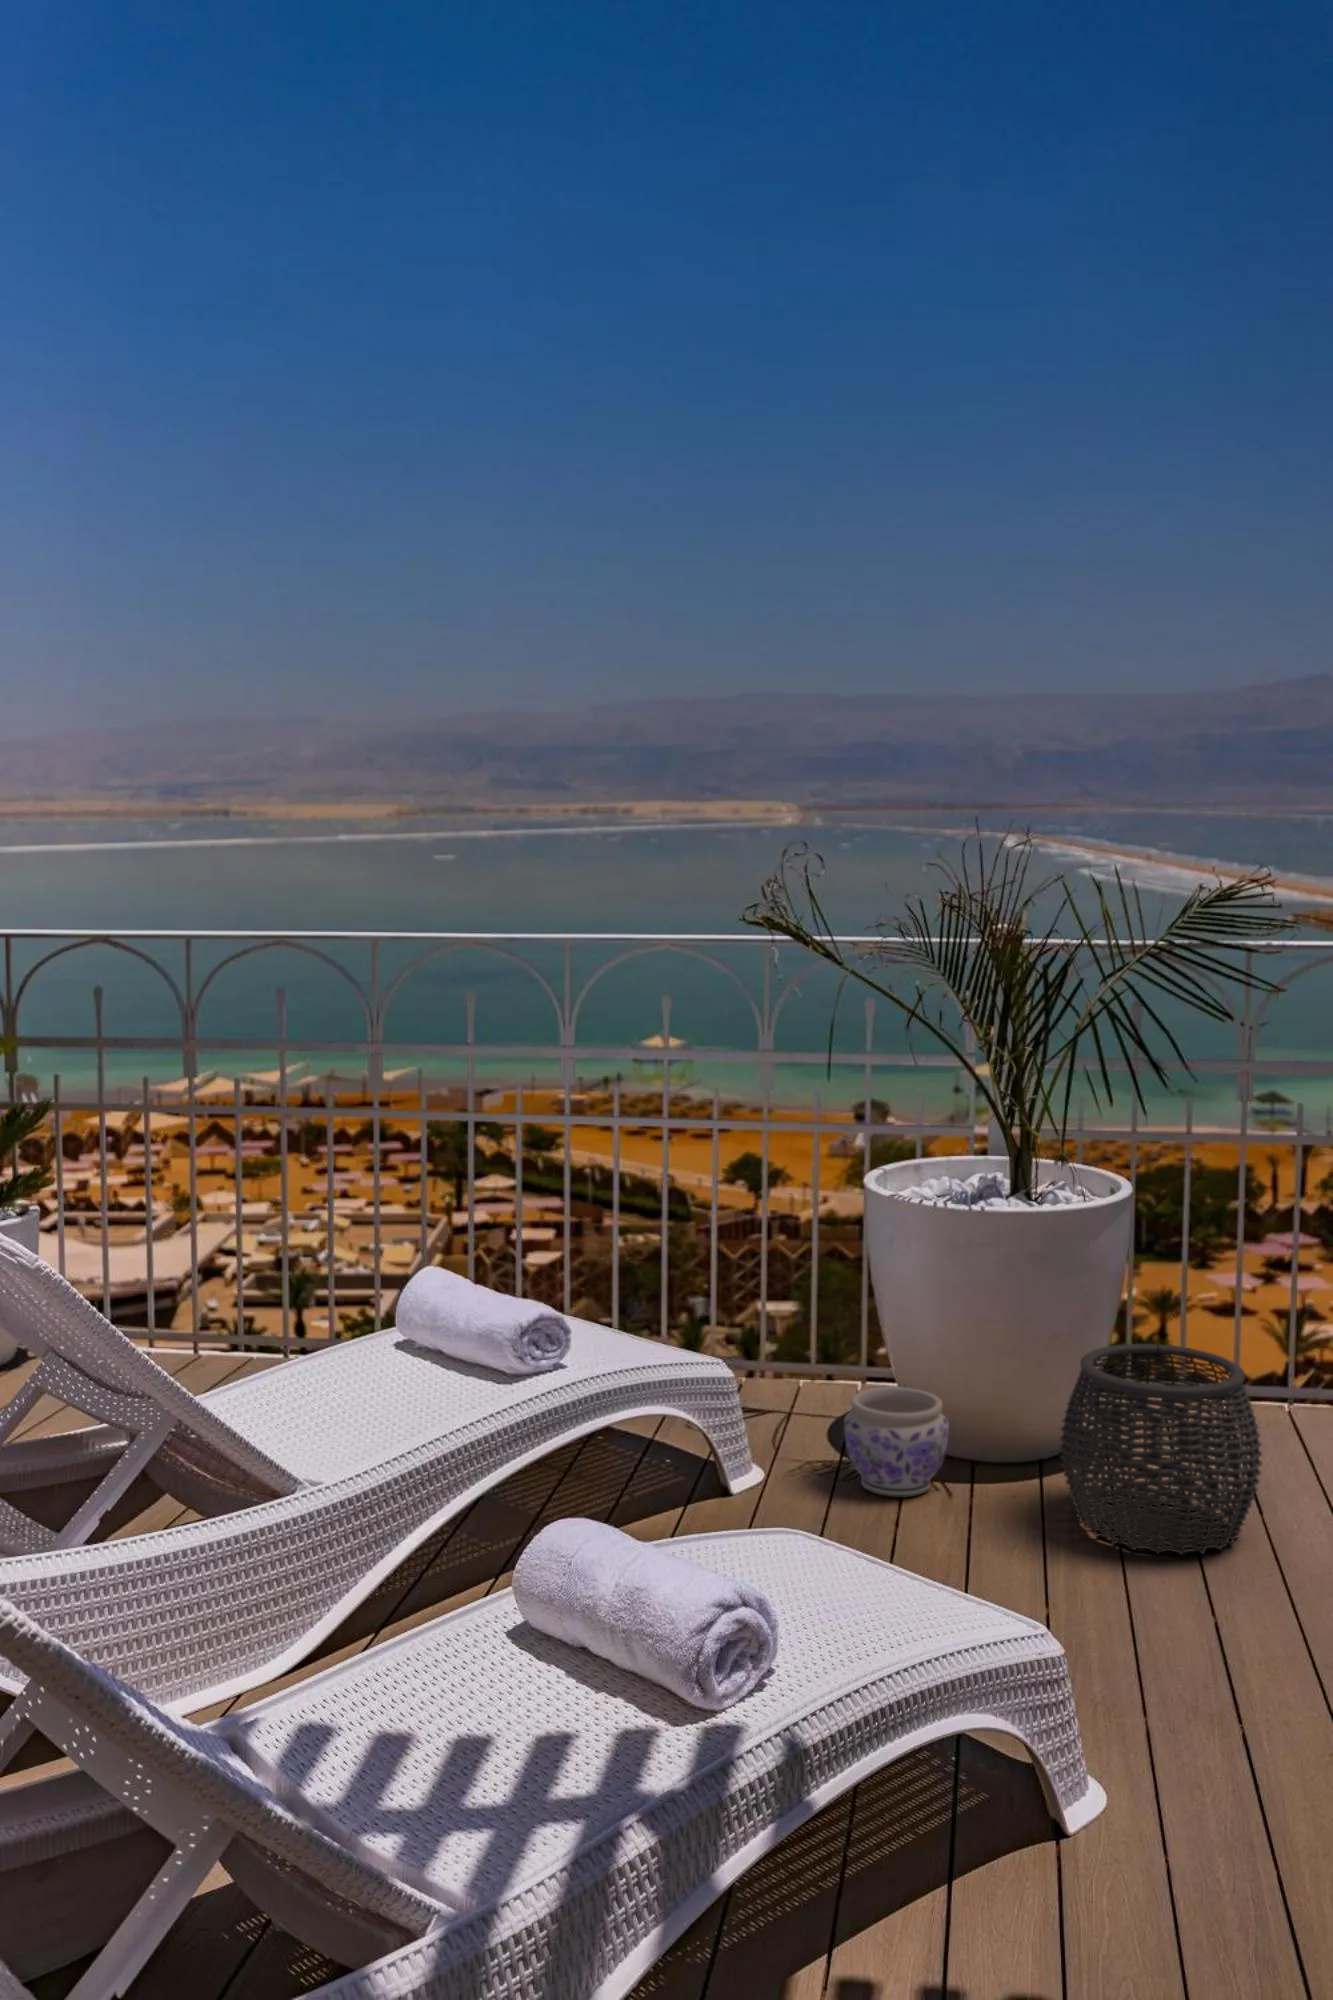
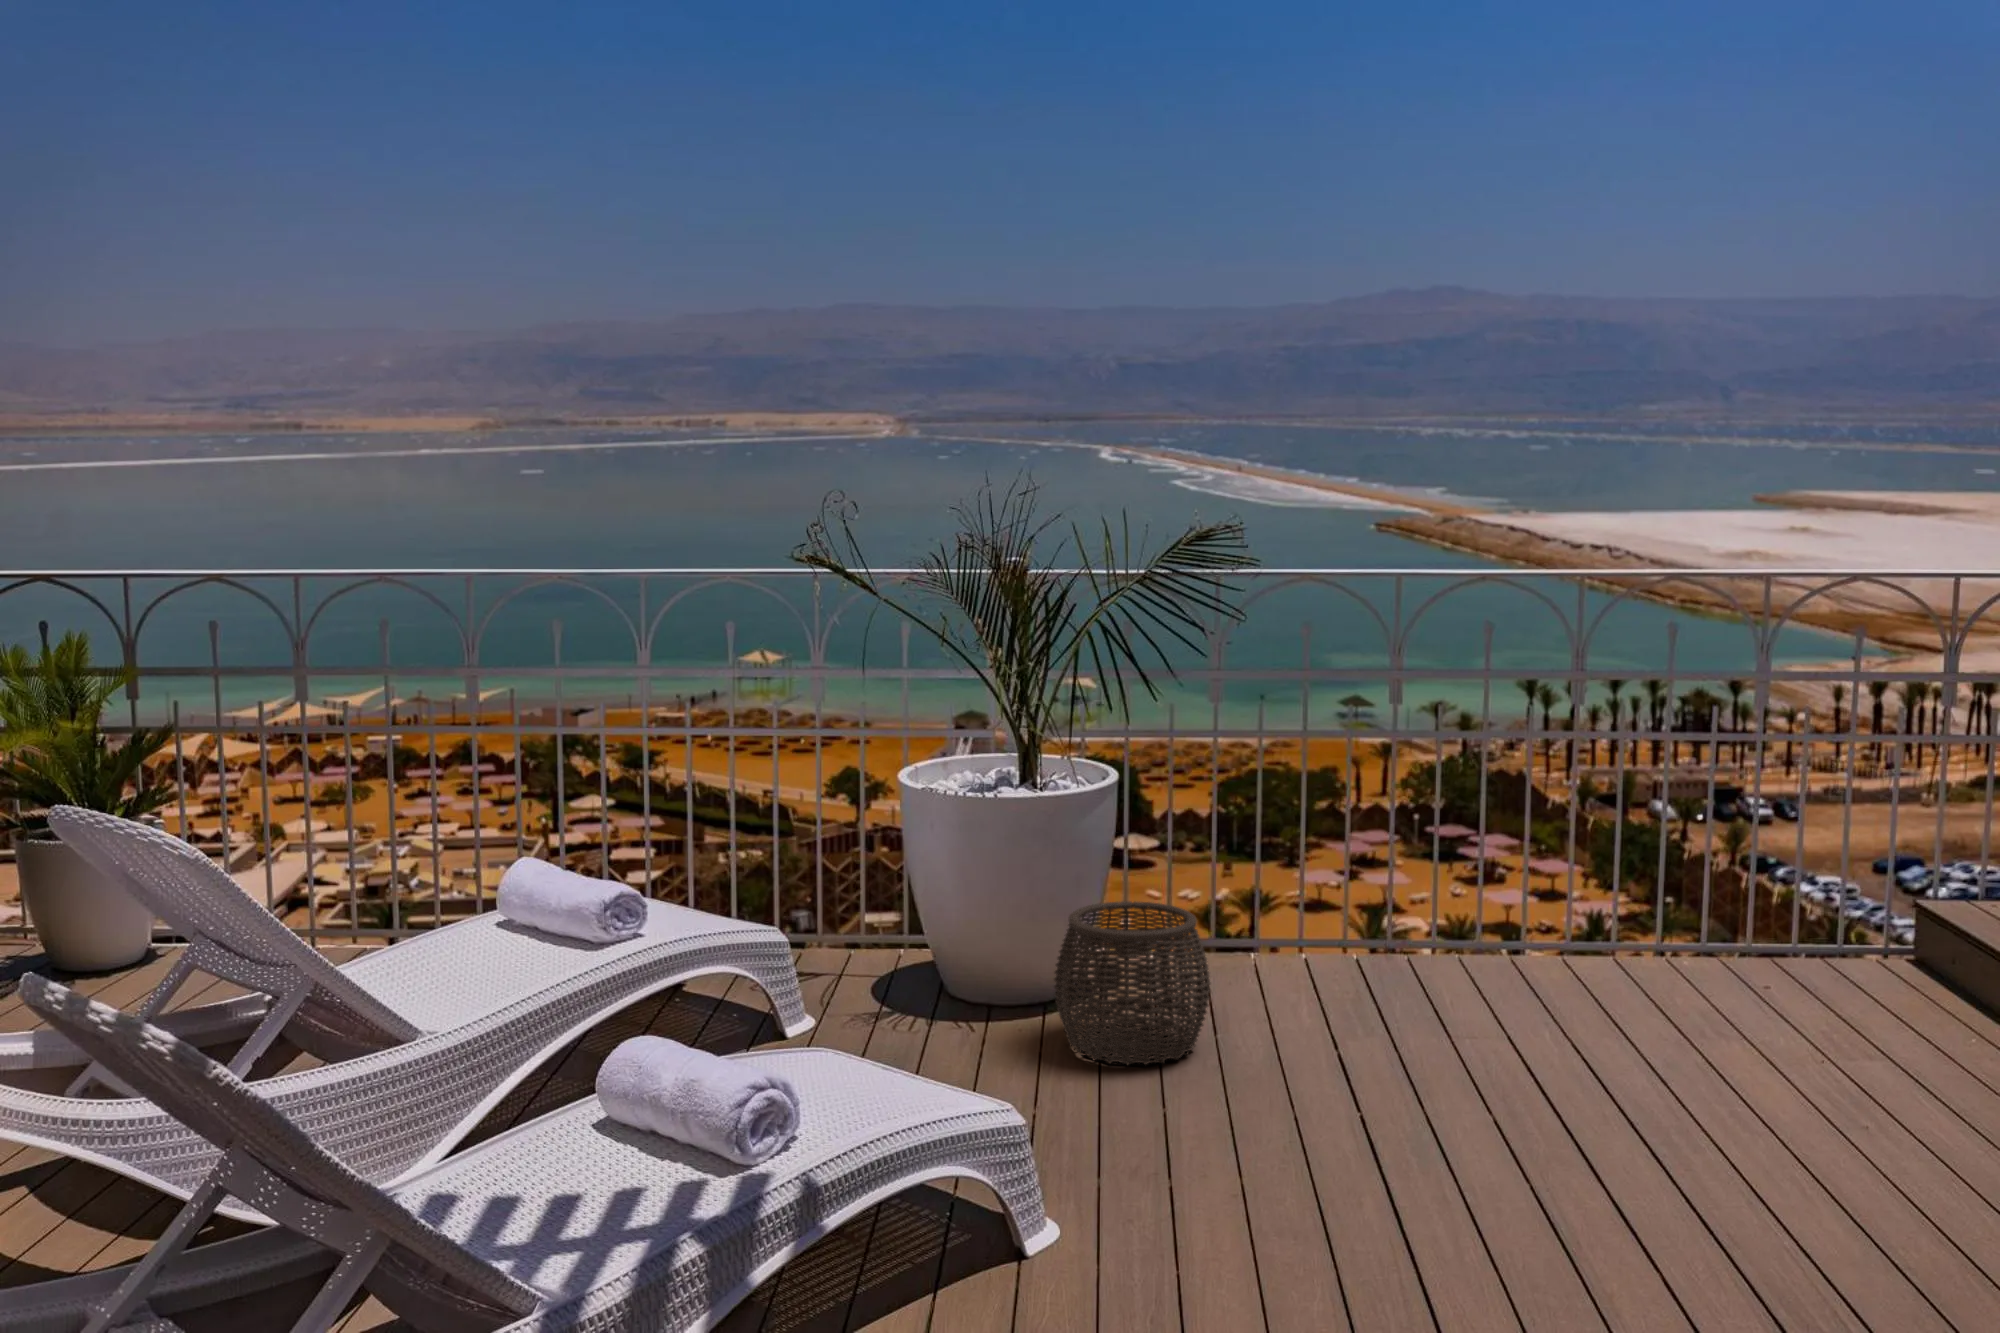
planter: present [844,1387,949,1498] -> none [881,947,967,1036]

